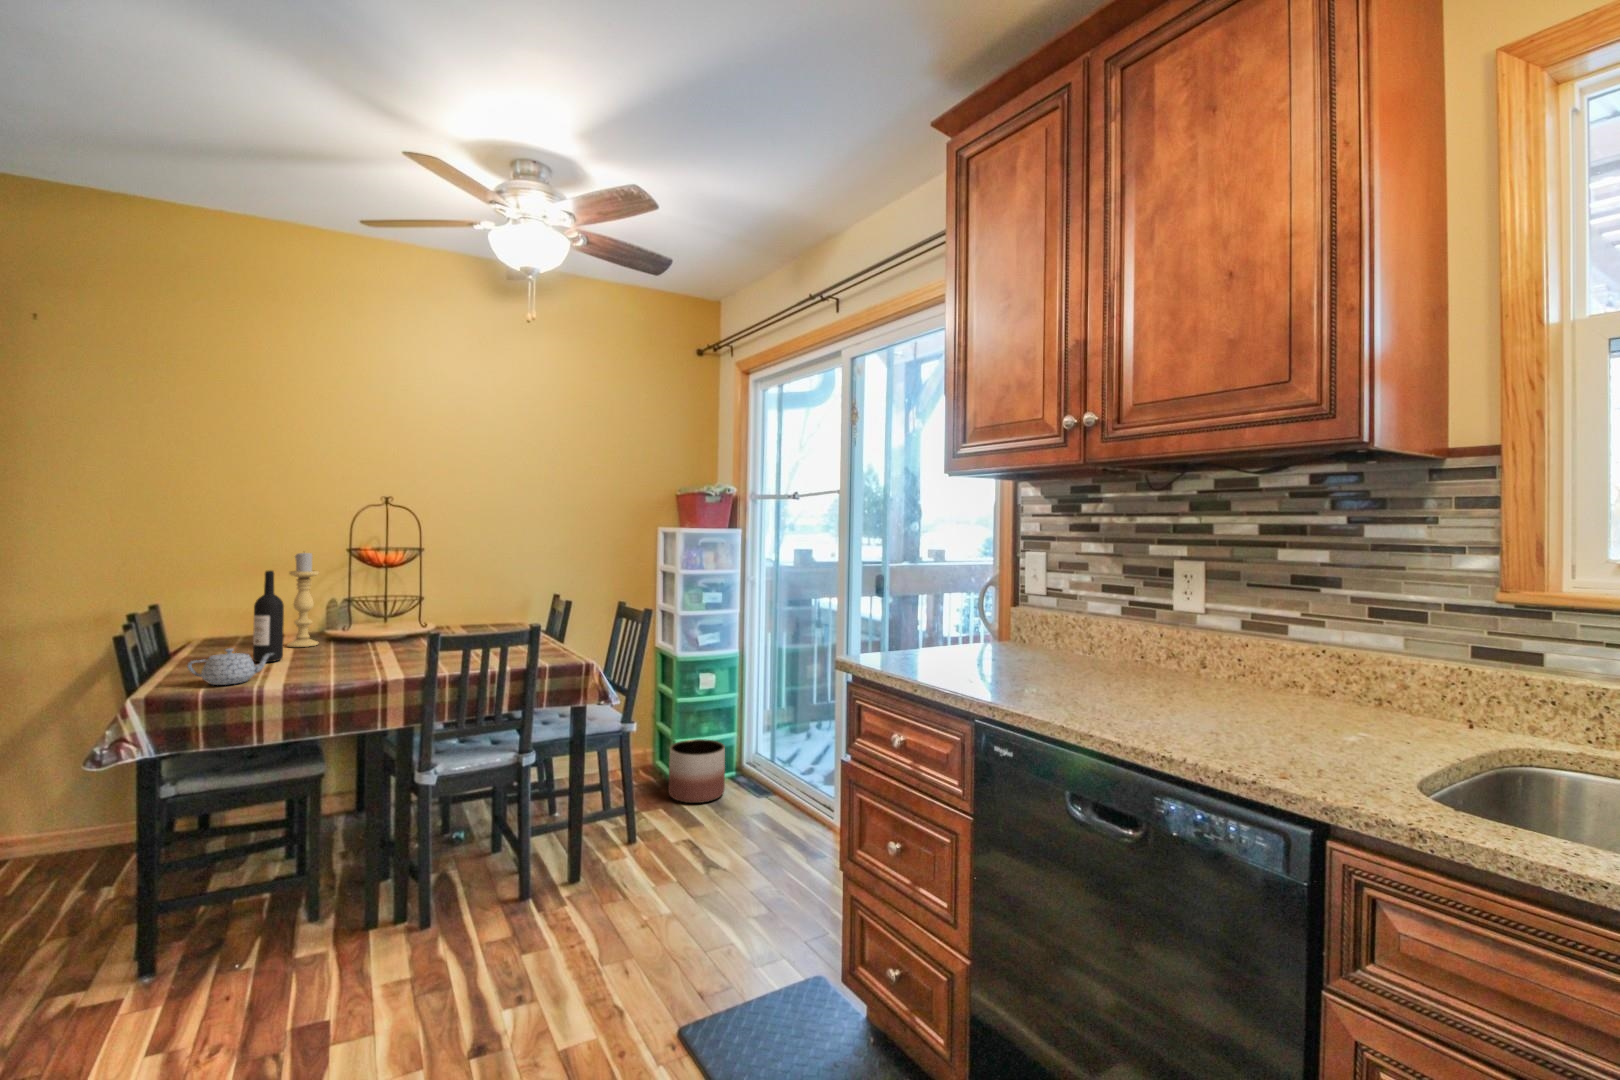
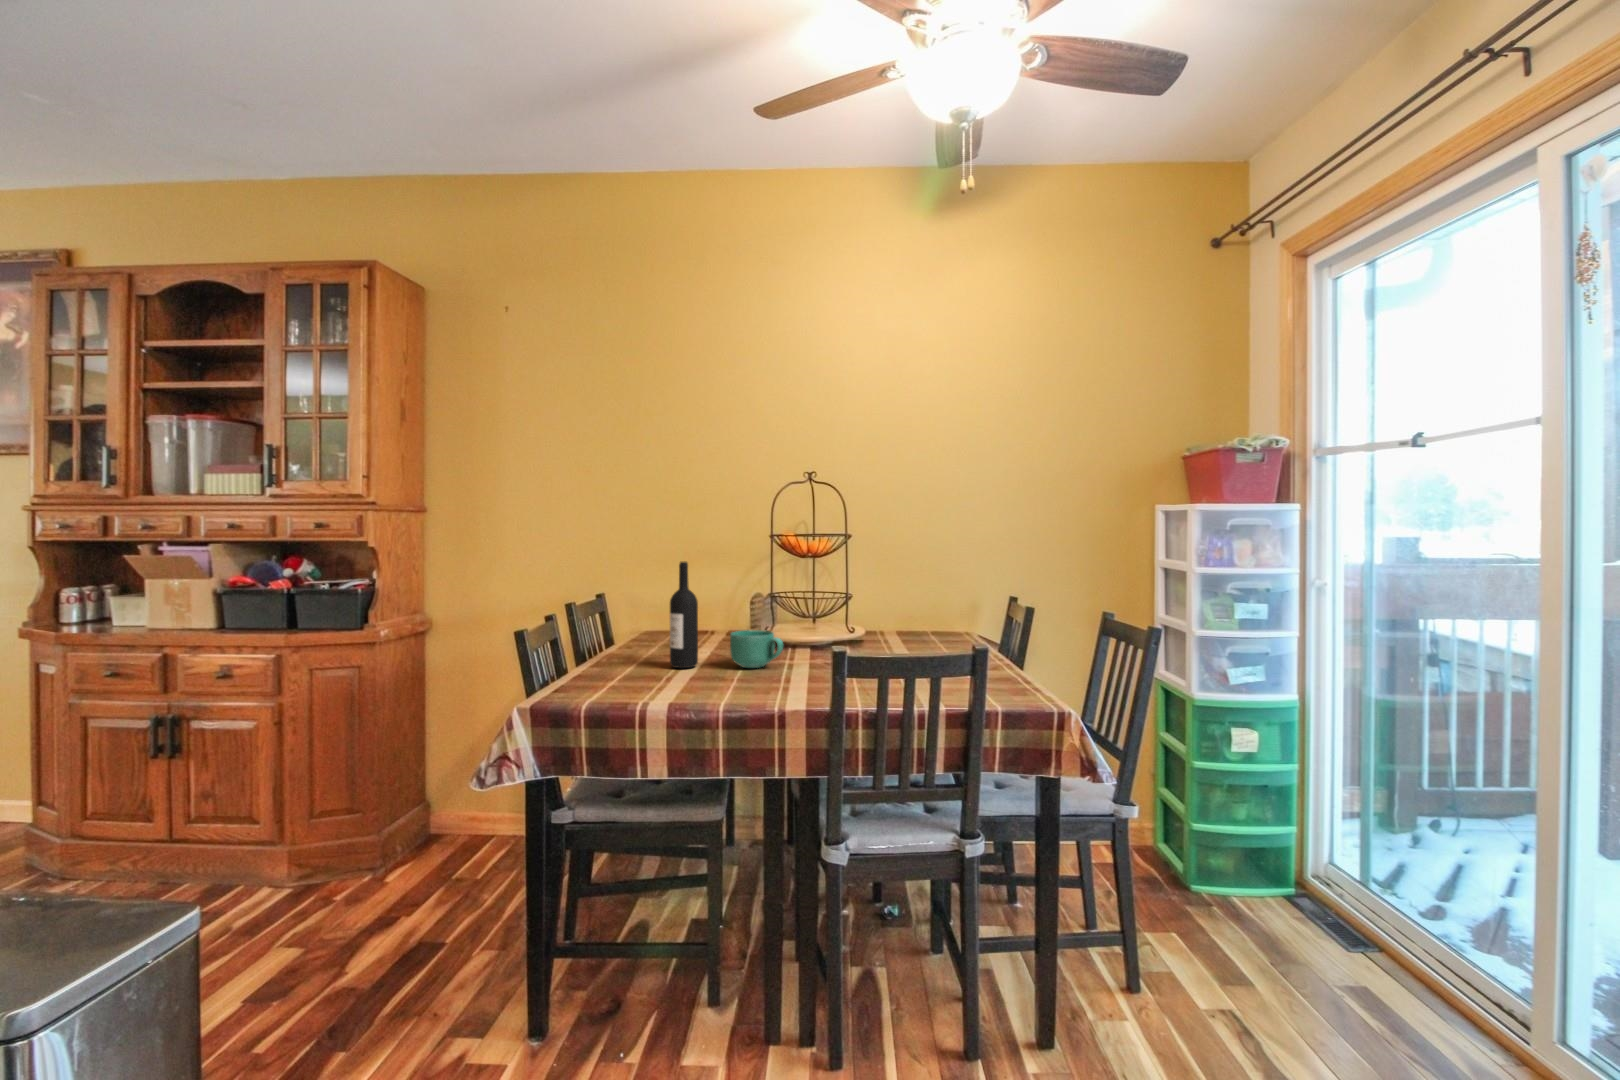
candle holder: present [287,553,319,647] -> none [712,540,742,650]
mug: none [317,627,370,658] -> present [730,630,783,668]
teapot: present [188,649,274,685] -> none [593,653,674,697]
planter: present [669,739,725,803] -> none [1181,828,1281,940]

